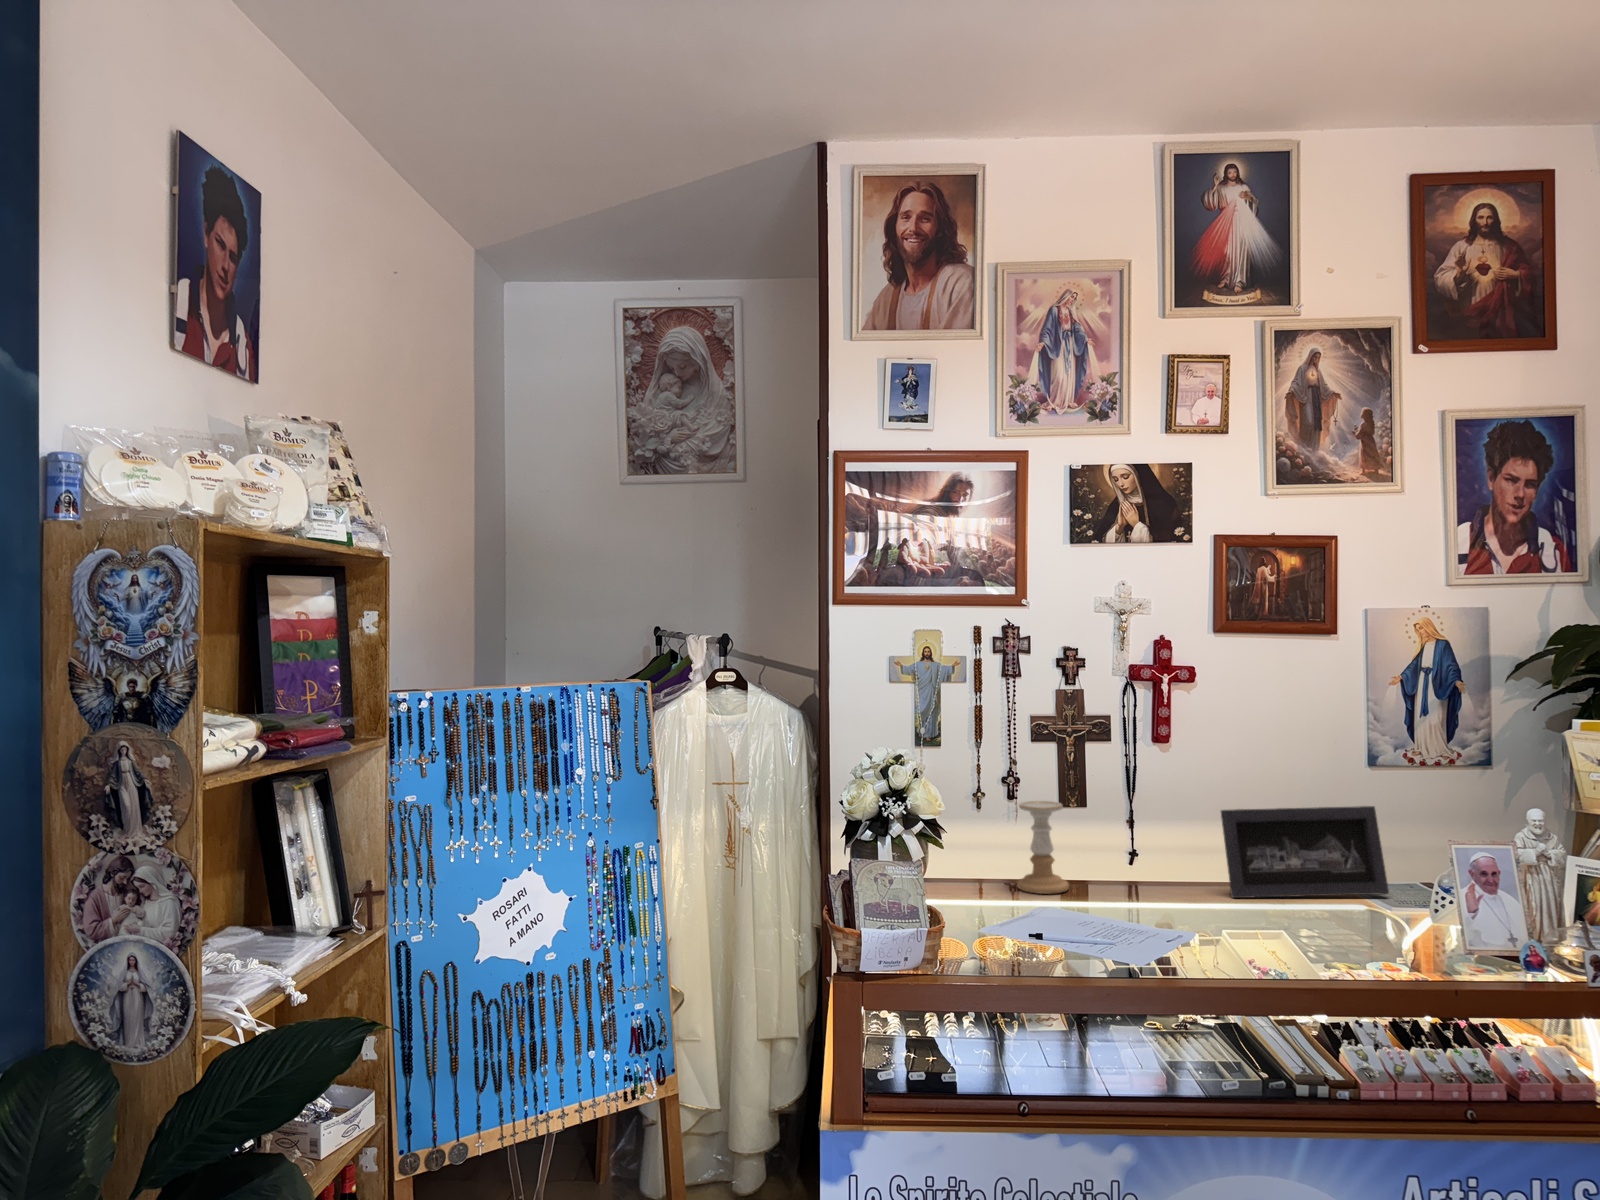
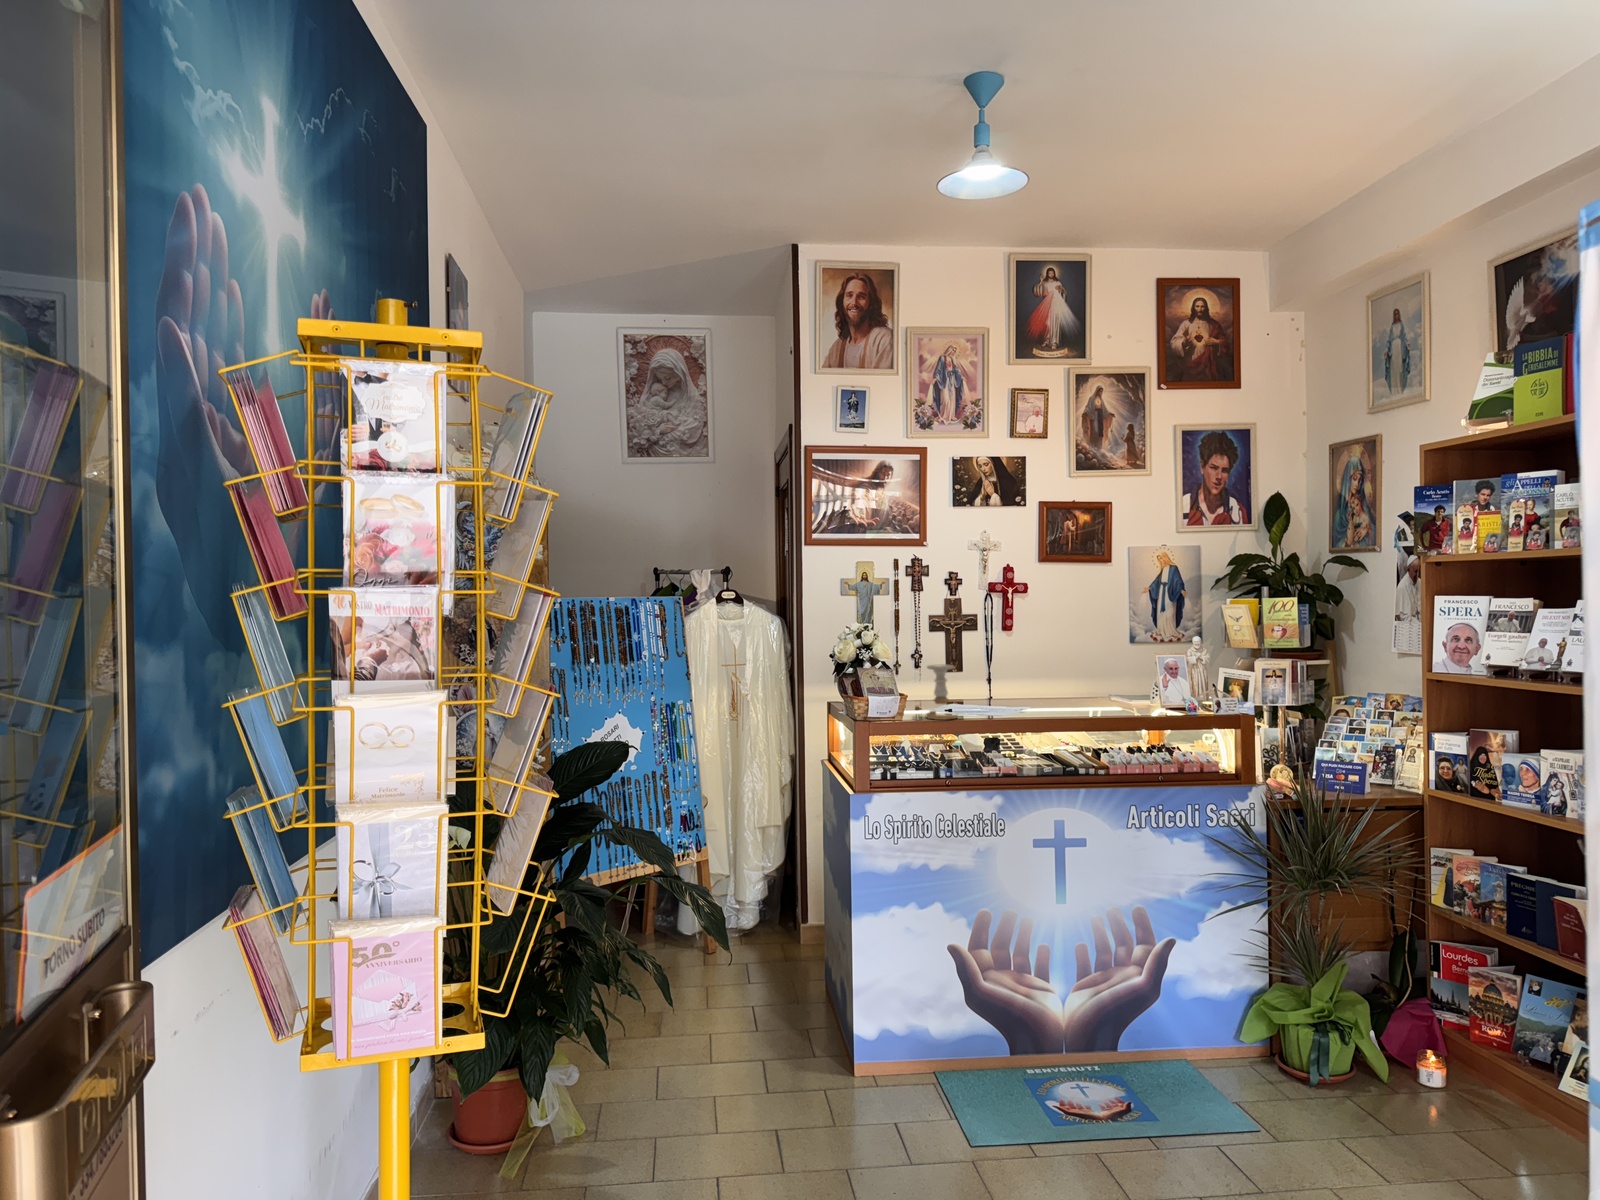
picture frame: present [1221,806,1389,898] -> none [1048,662,1145,719]

